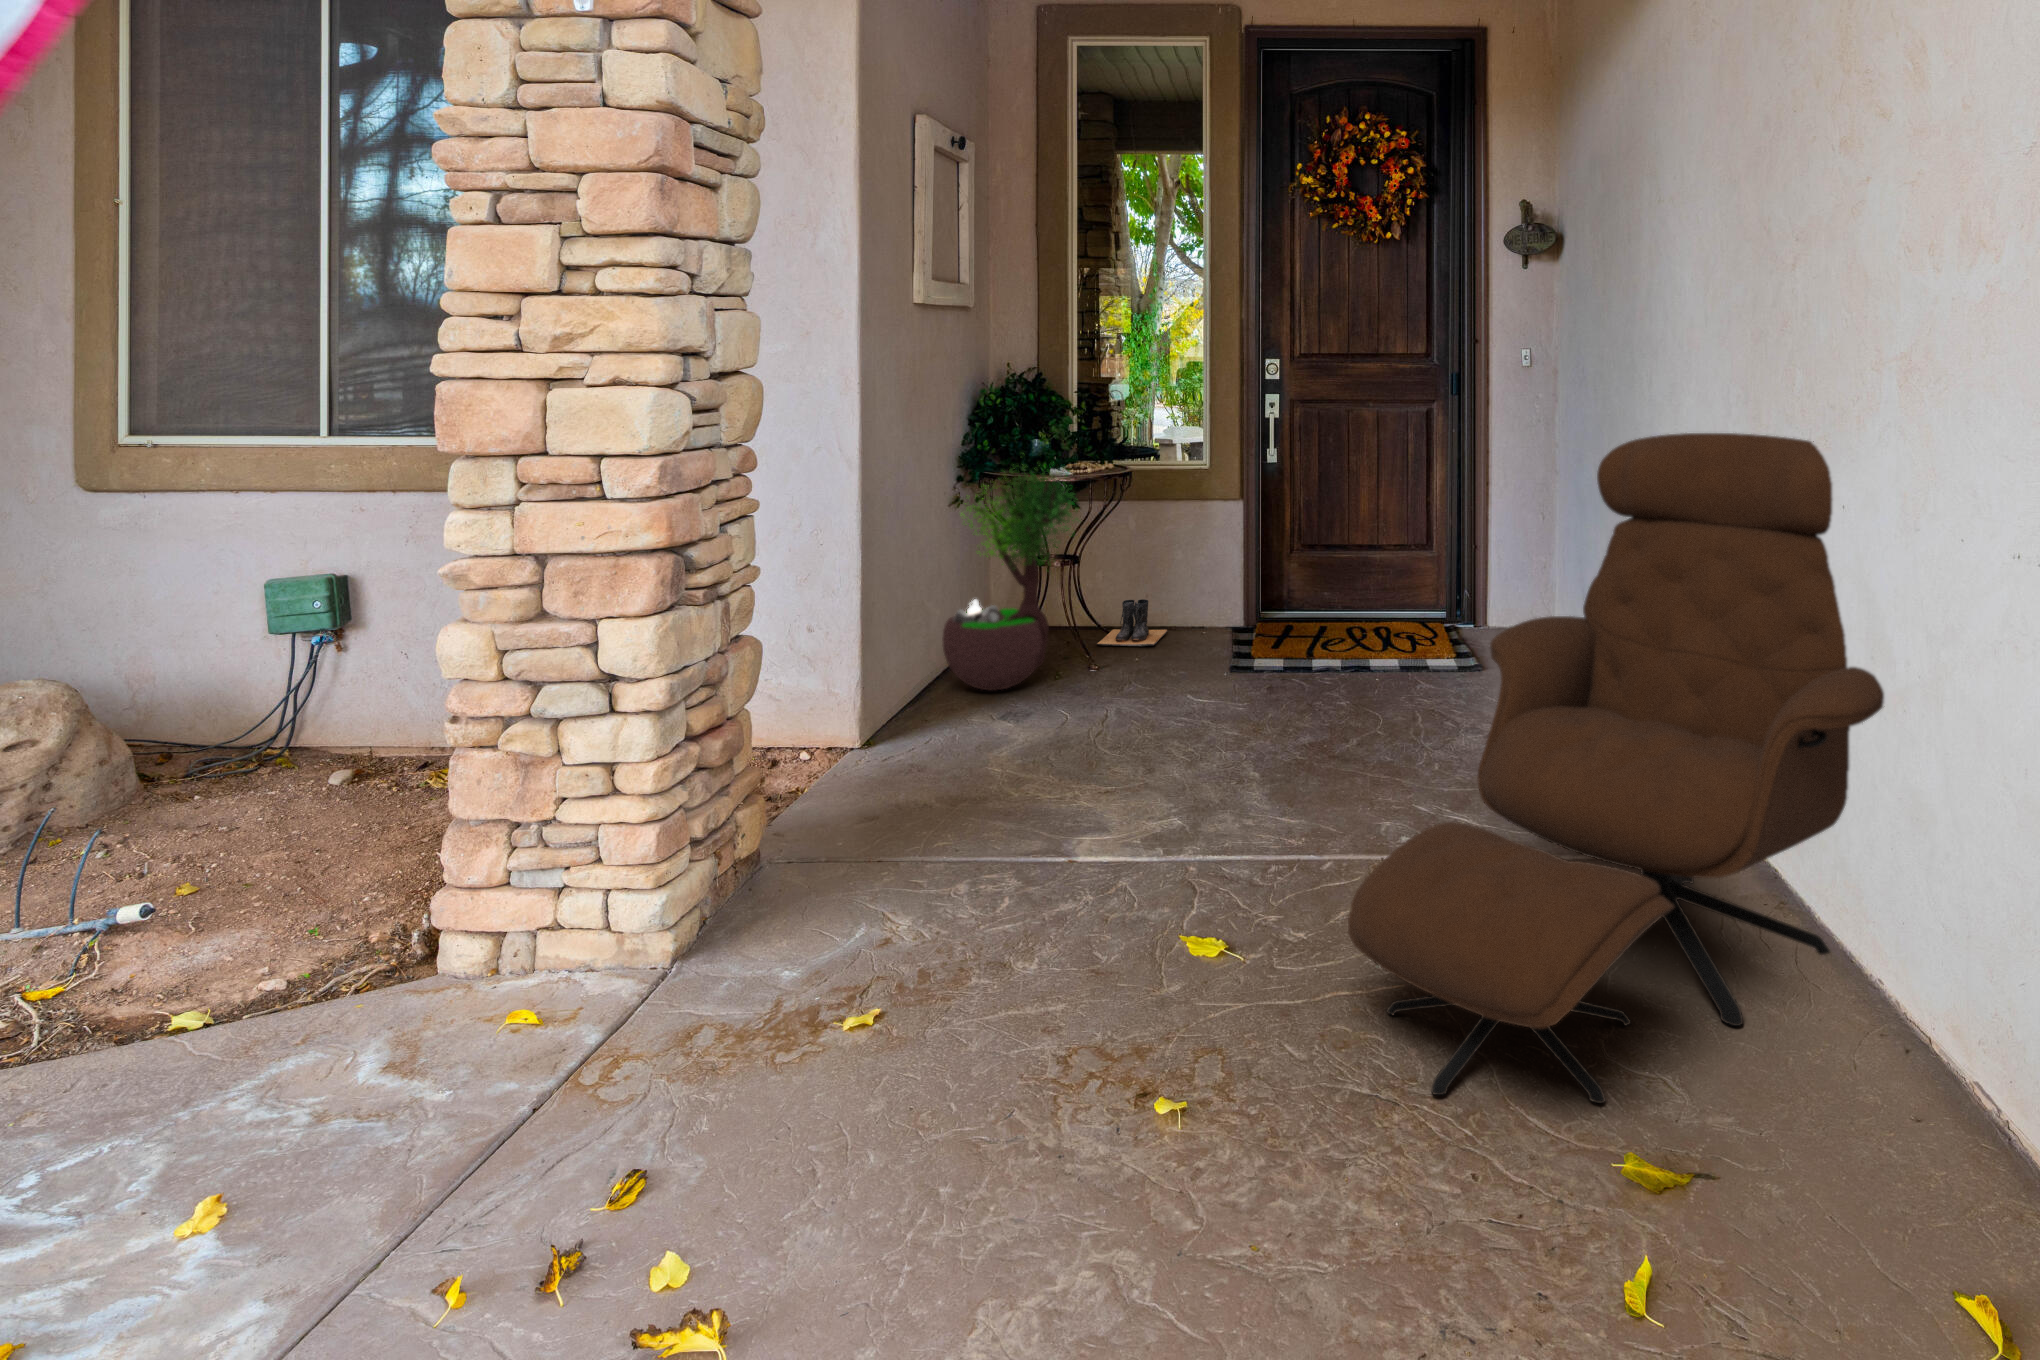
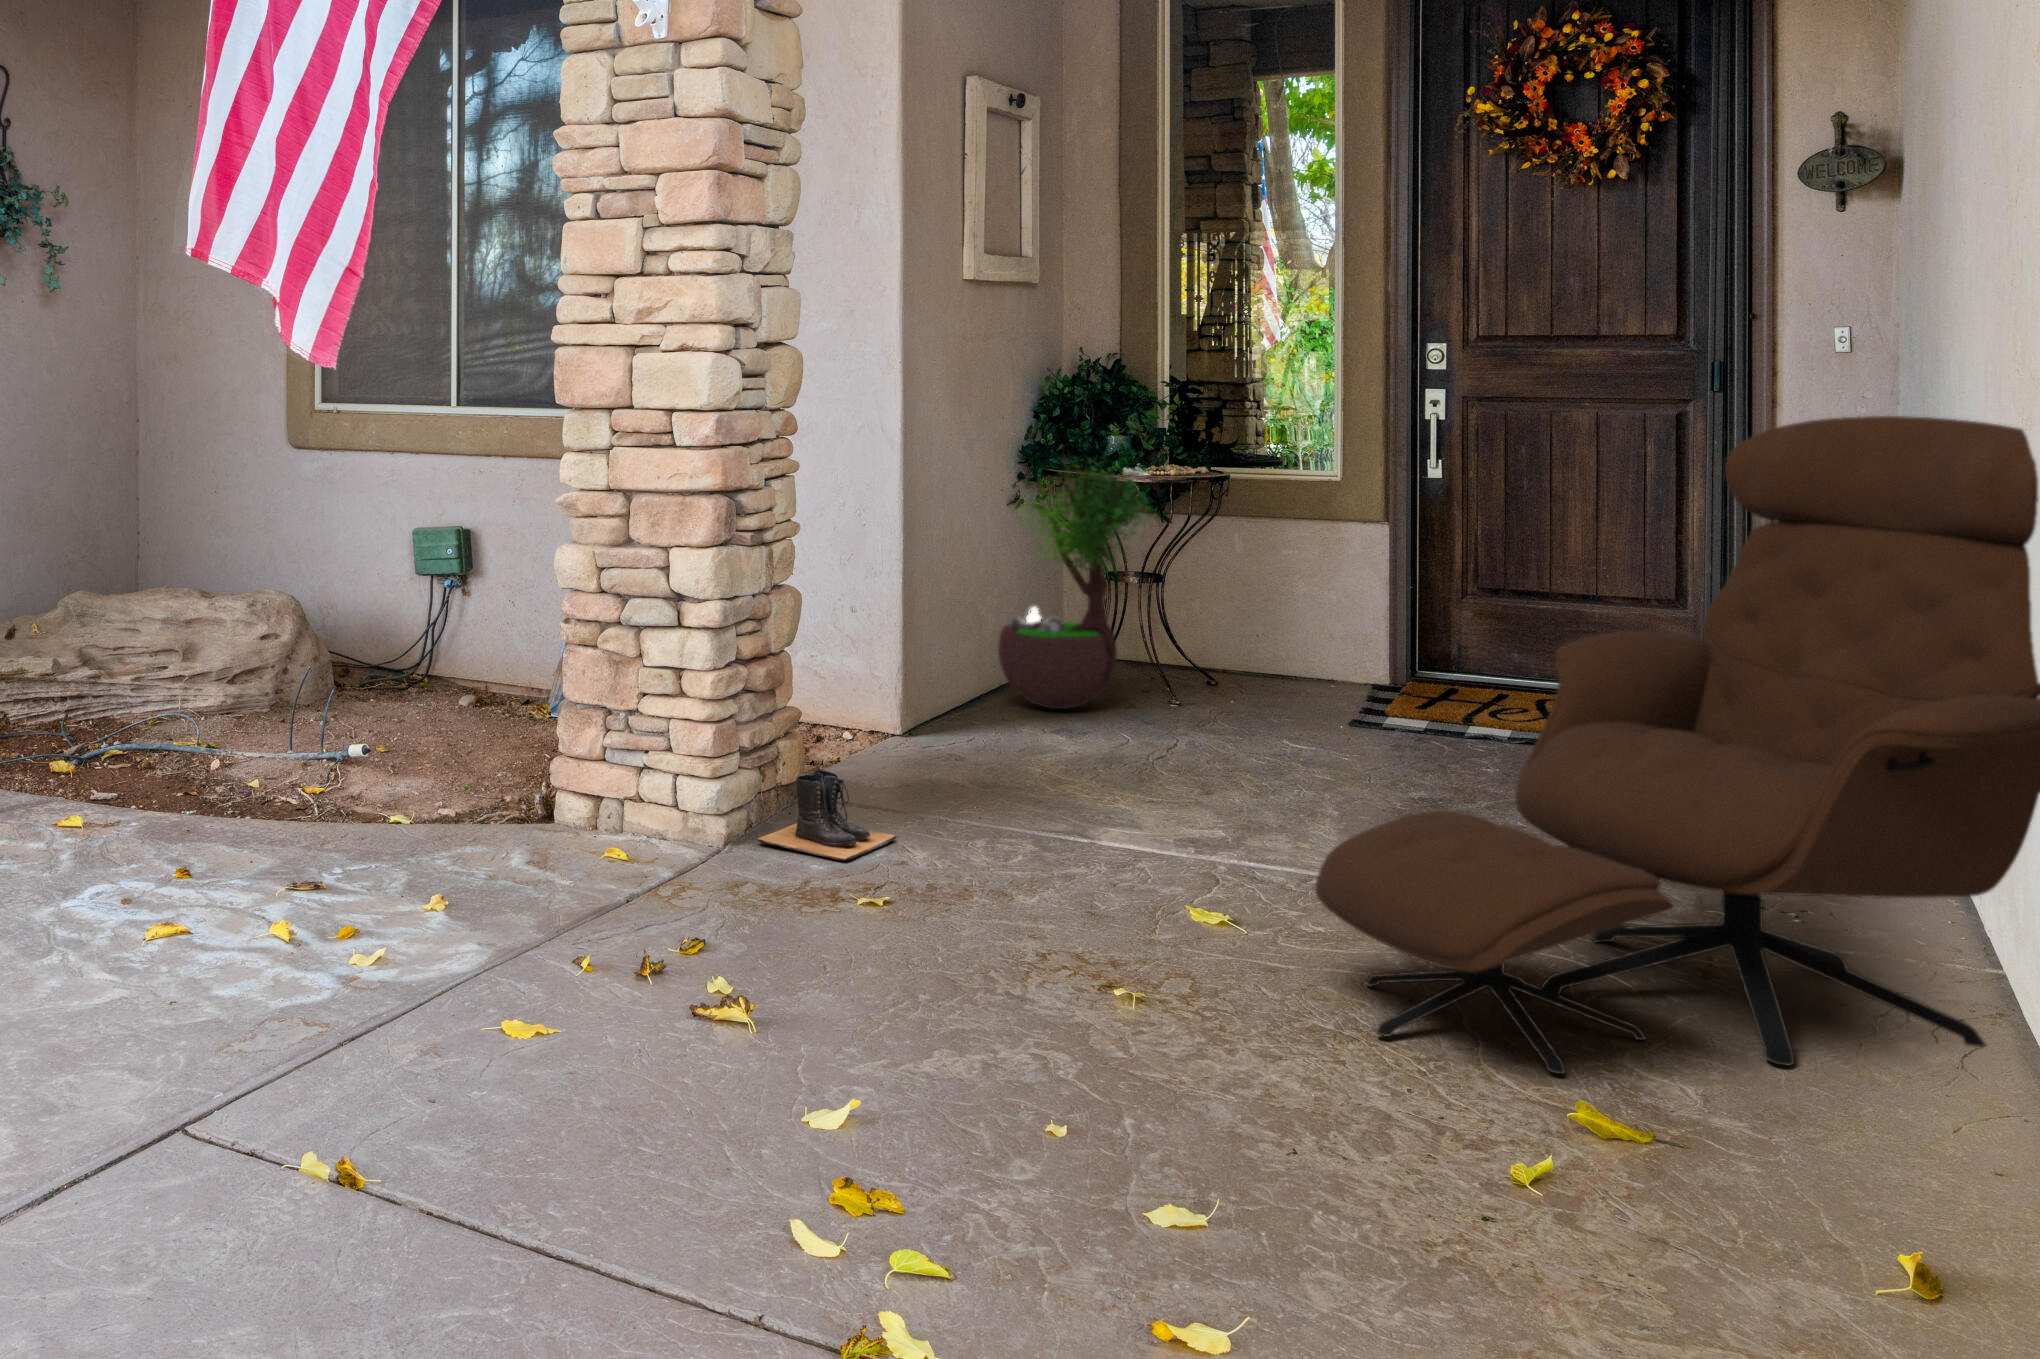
boots: present [1097,599,1167,646] -> present [757,770,897,861]

